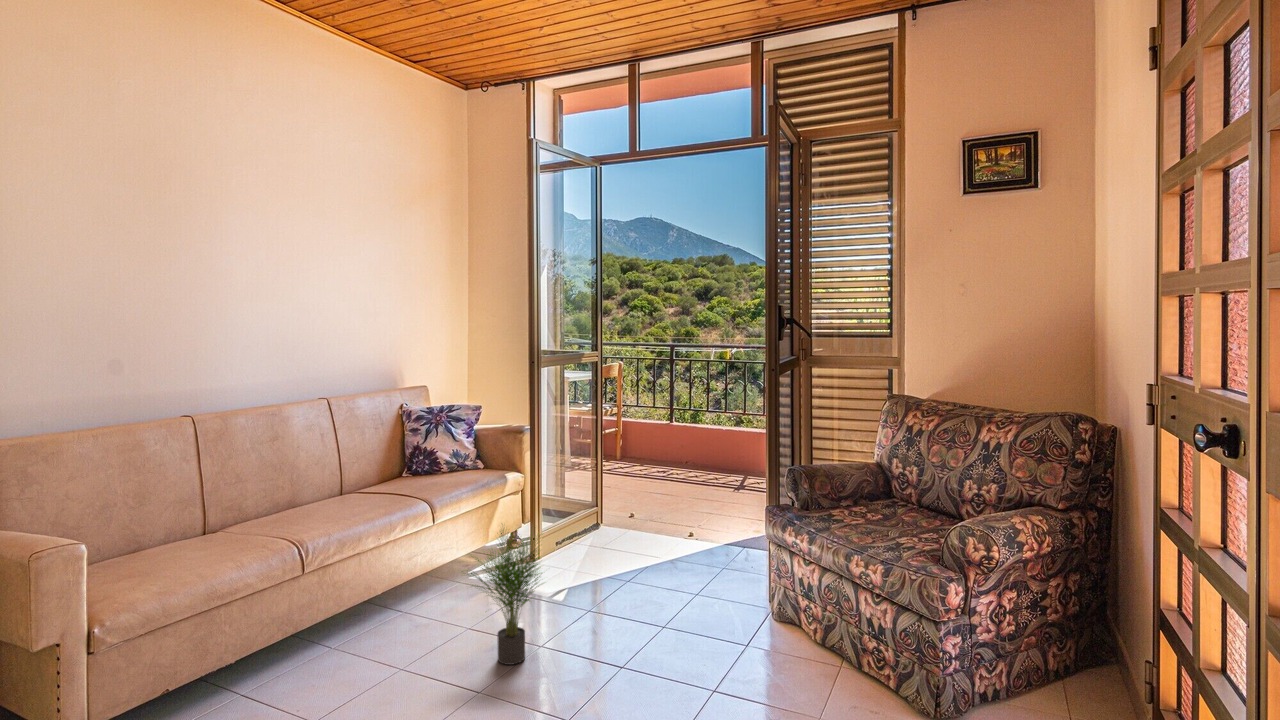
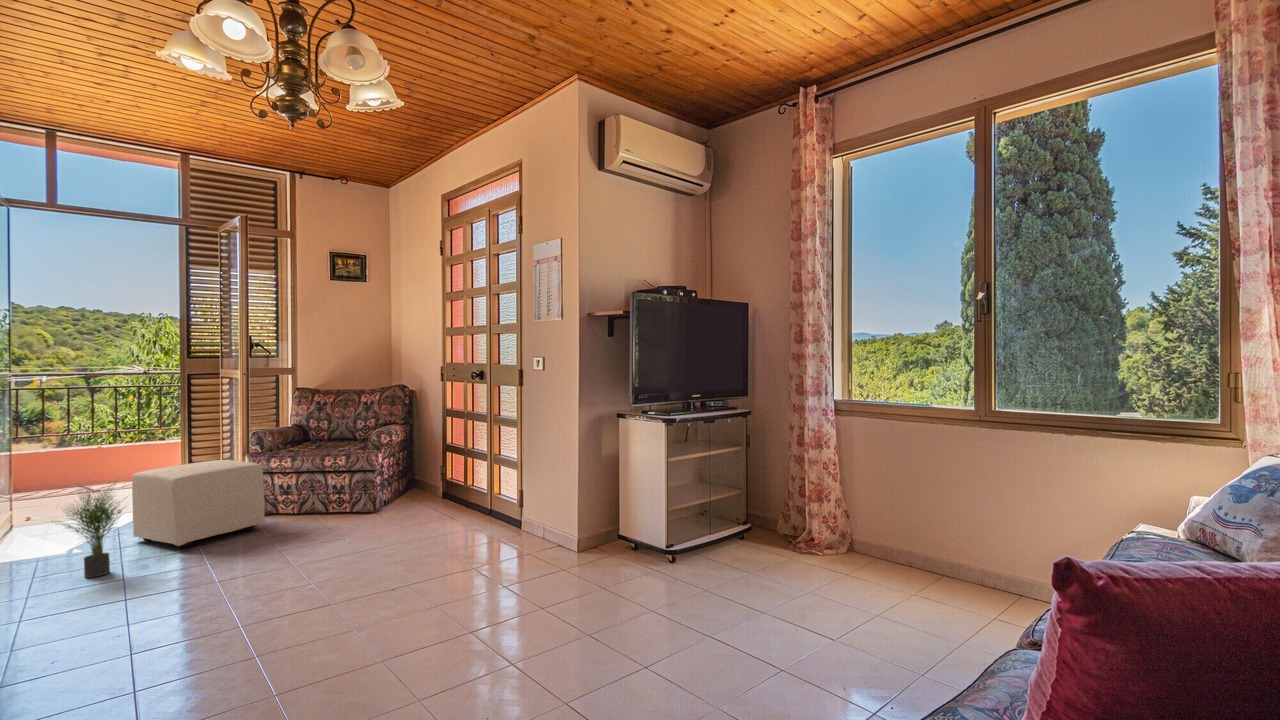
ottoman: none [612,507,753,650] -> present [132,460,265,548]

